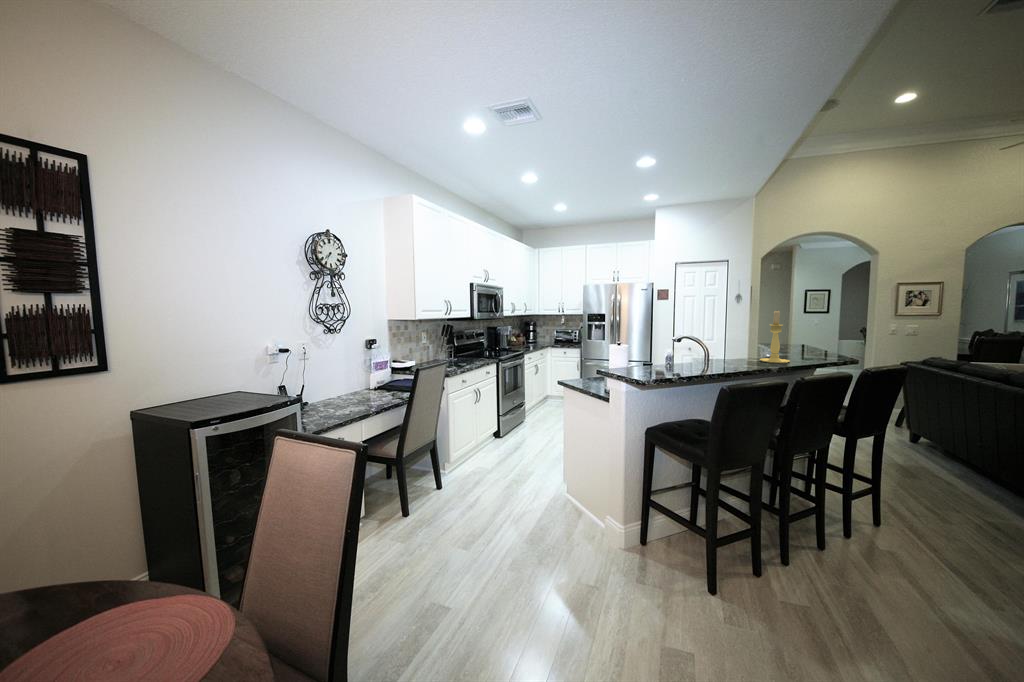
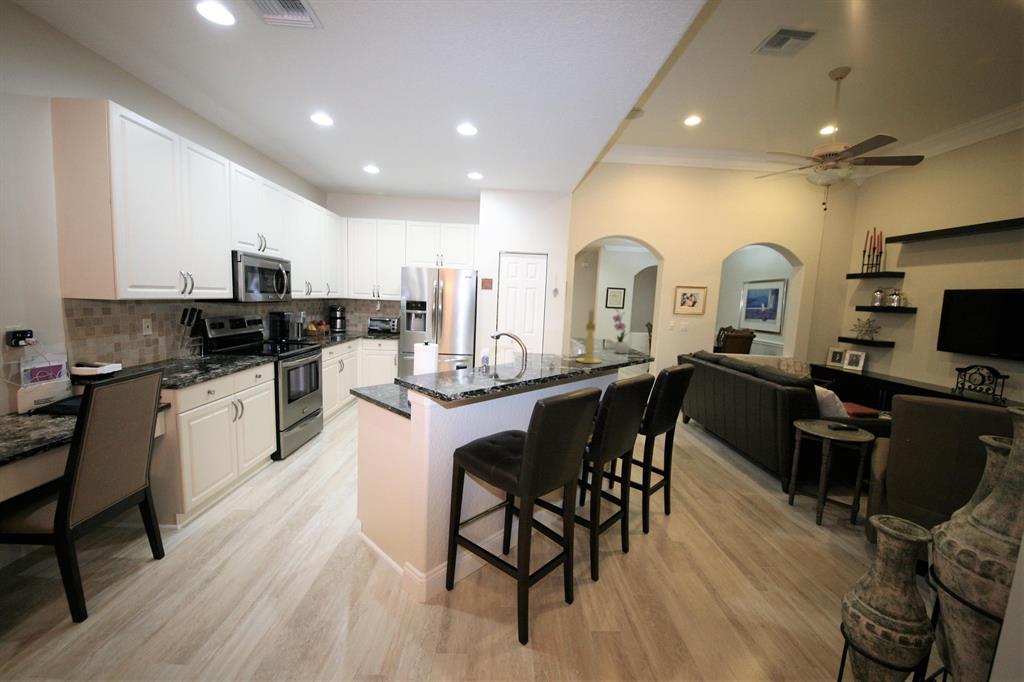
flower arrangement: none [803,309,829,356] -> present [613,309,629,354]

